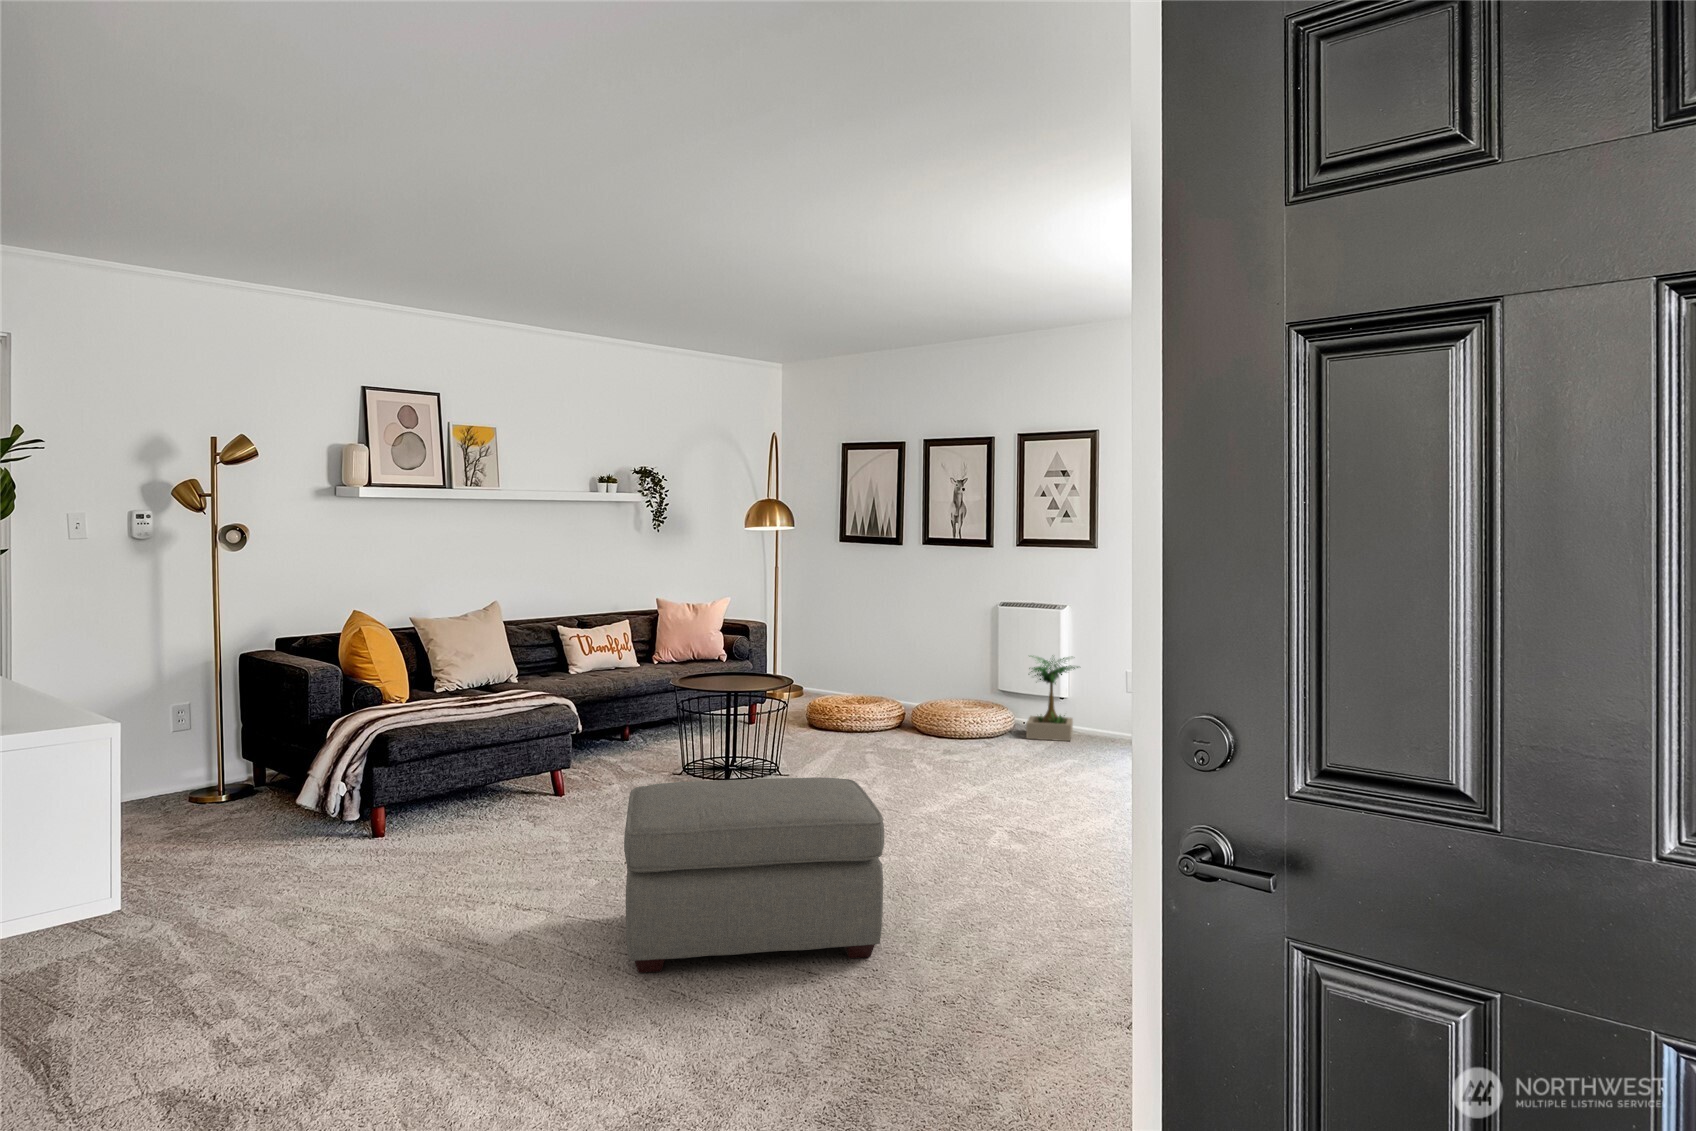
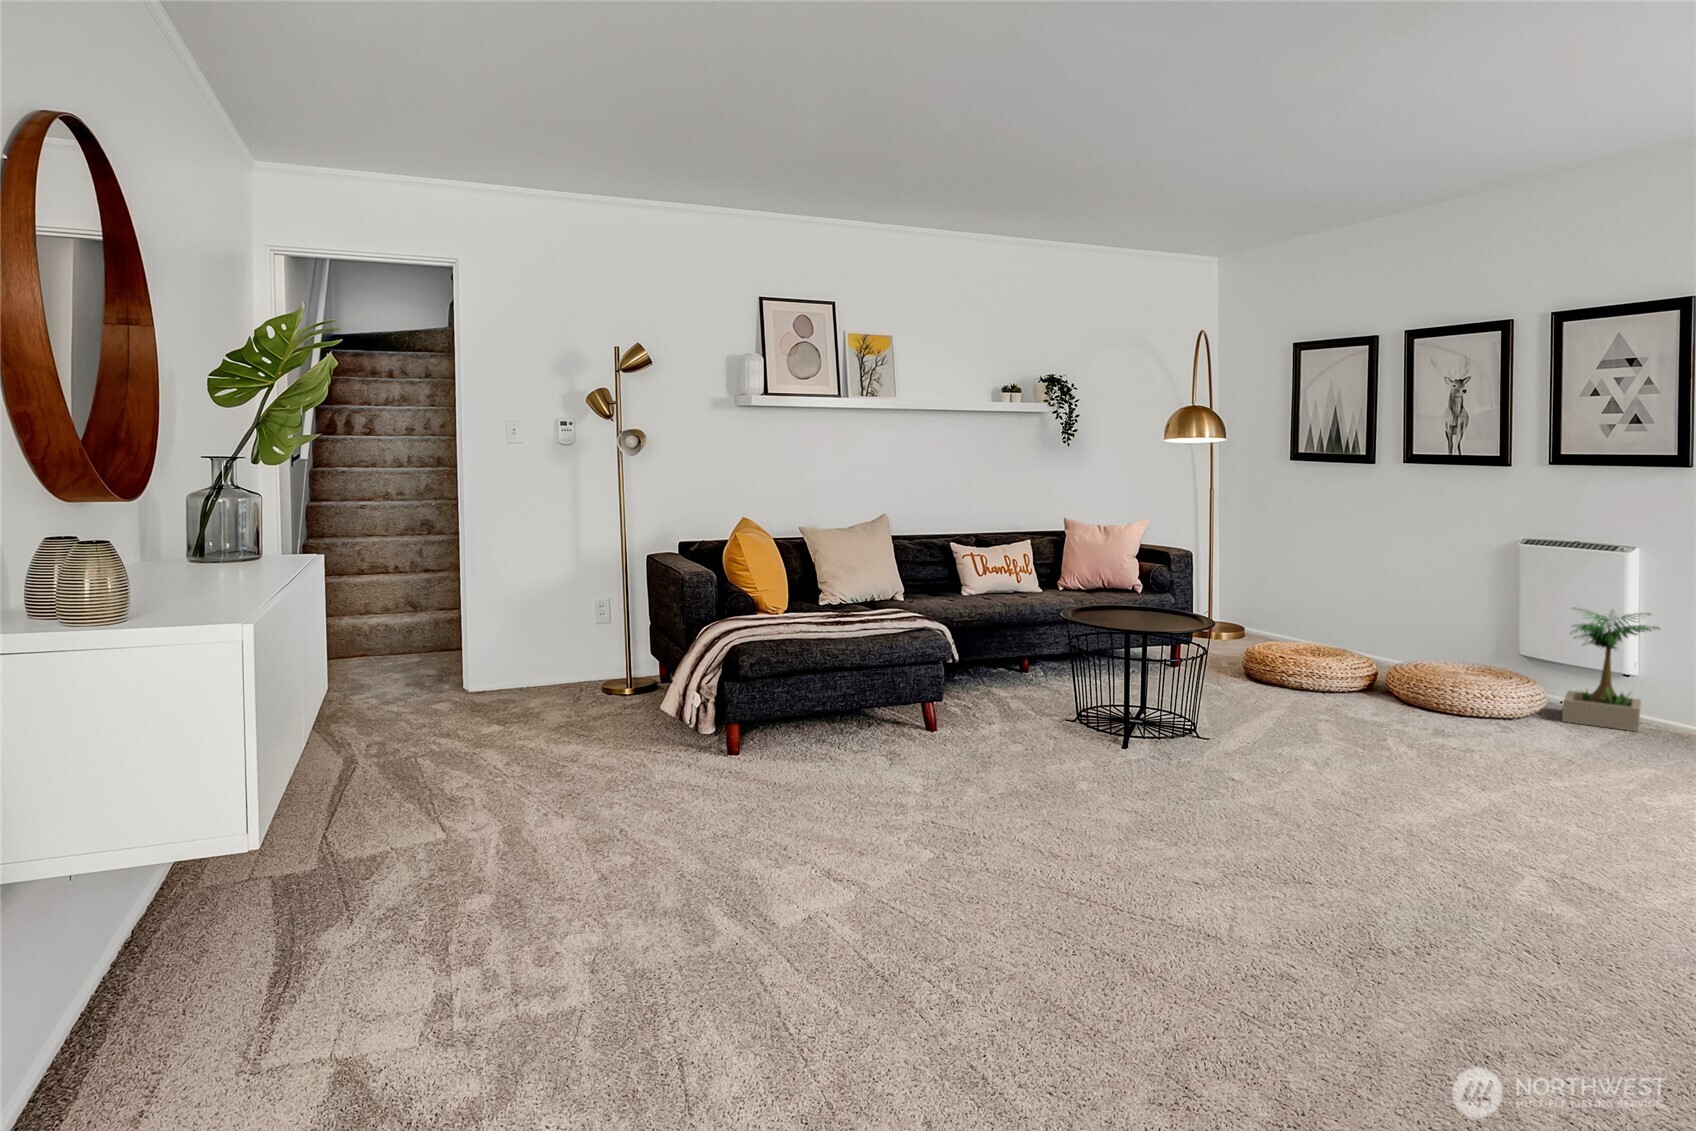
ottoman: present [624,777,885,973] -> none [937,738,1343,1048]

